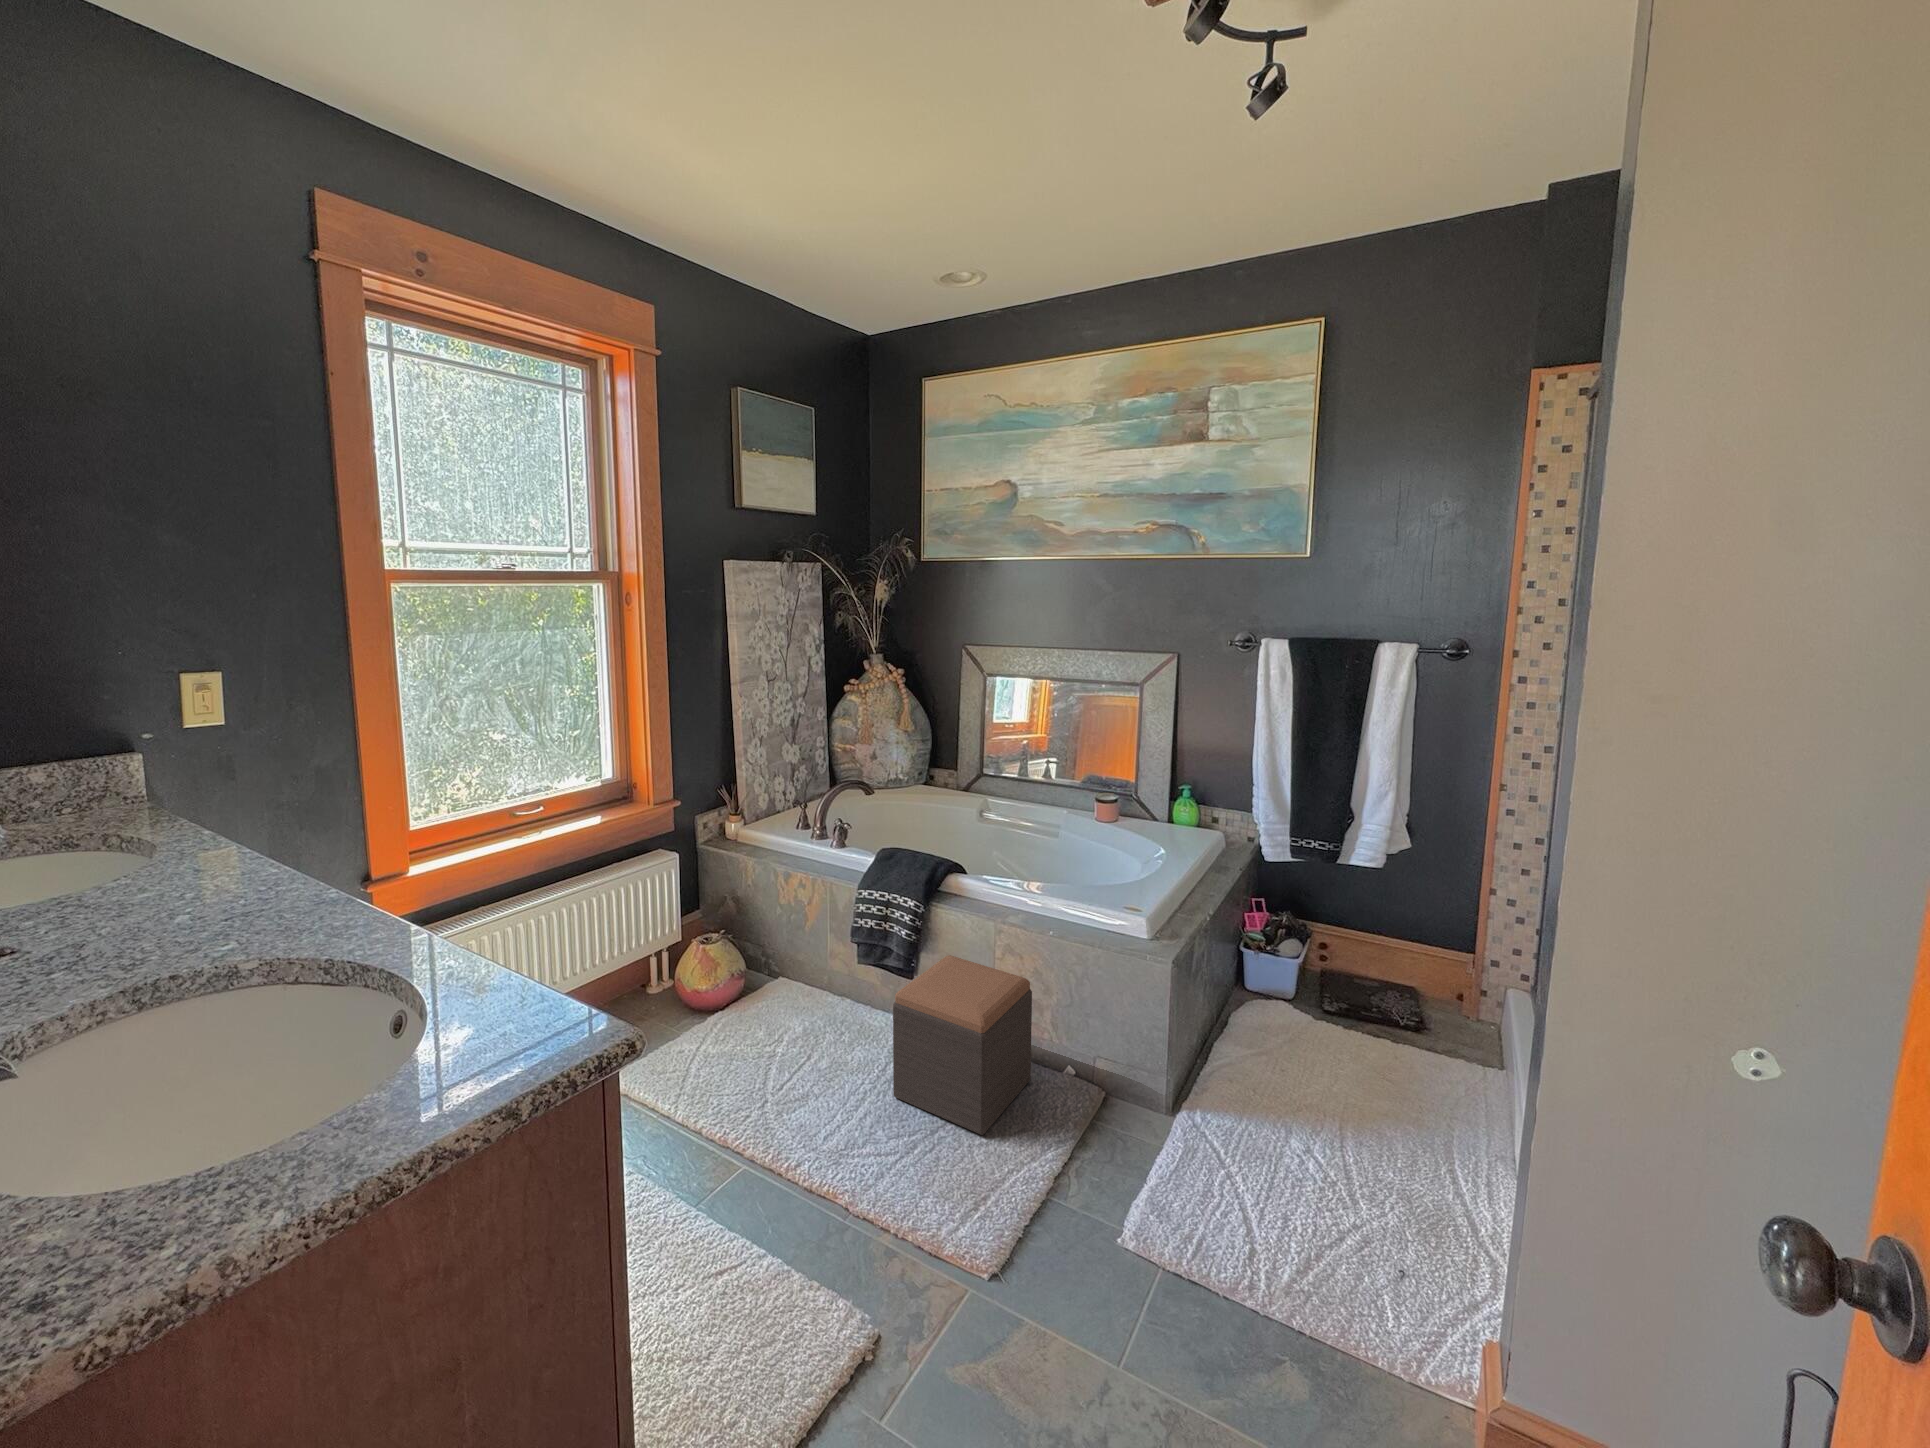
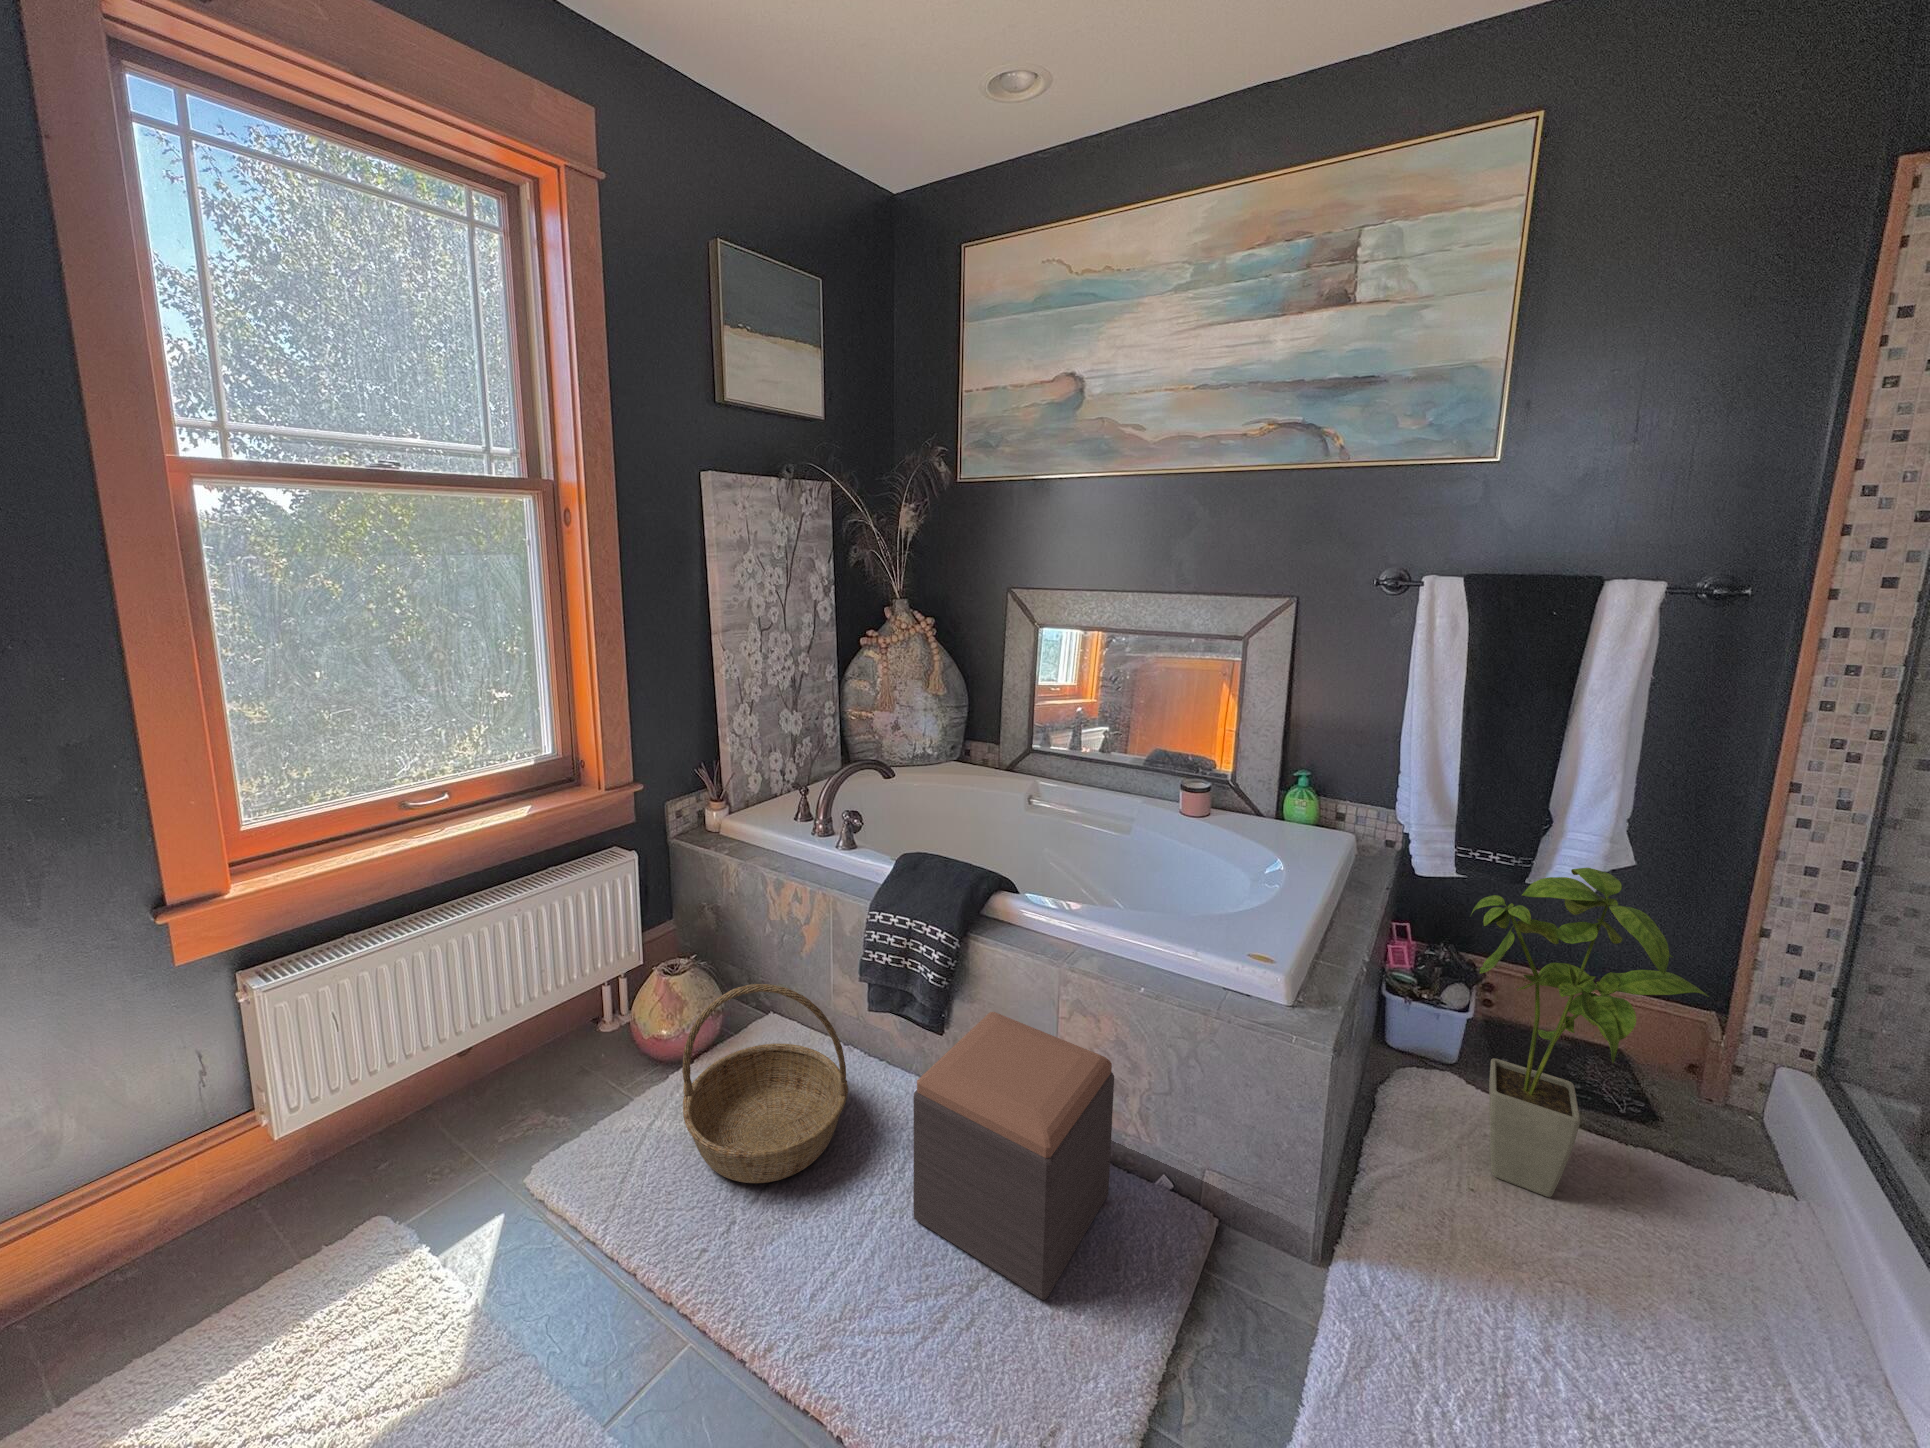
house plant: none [1282,840,1426,1073] -> present [1471,868,1709,1197]
basket: none [723,939,845,1080] -> present [682,984,848,1183]

